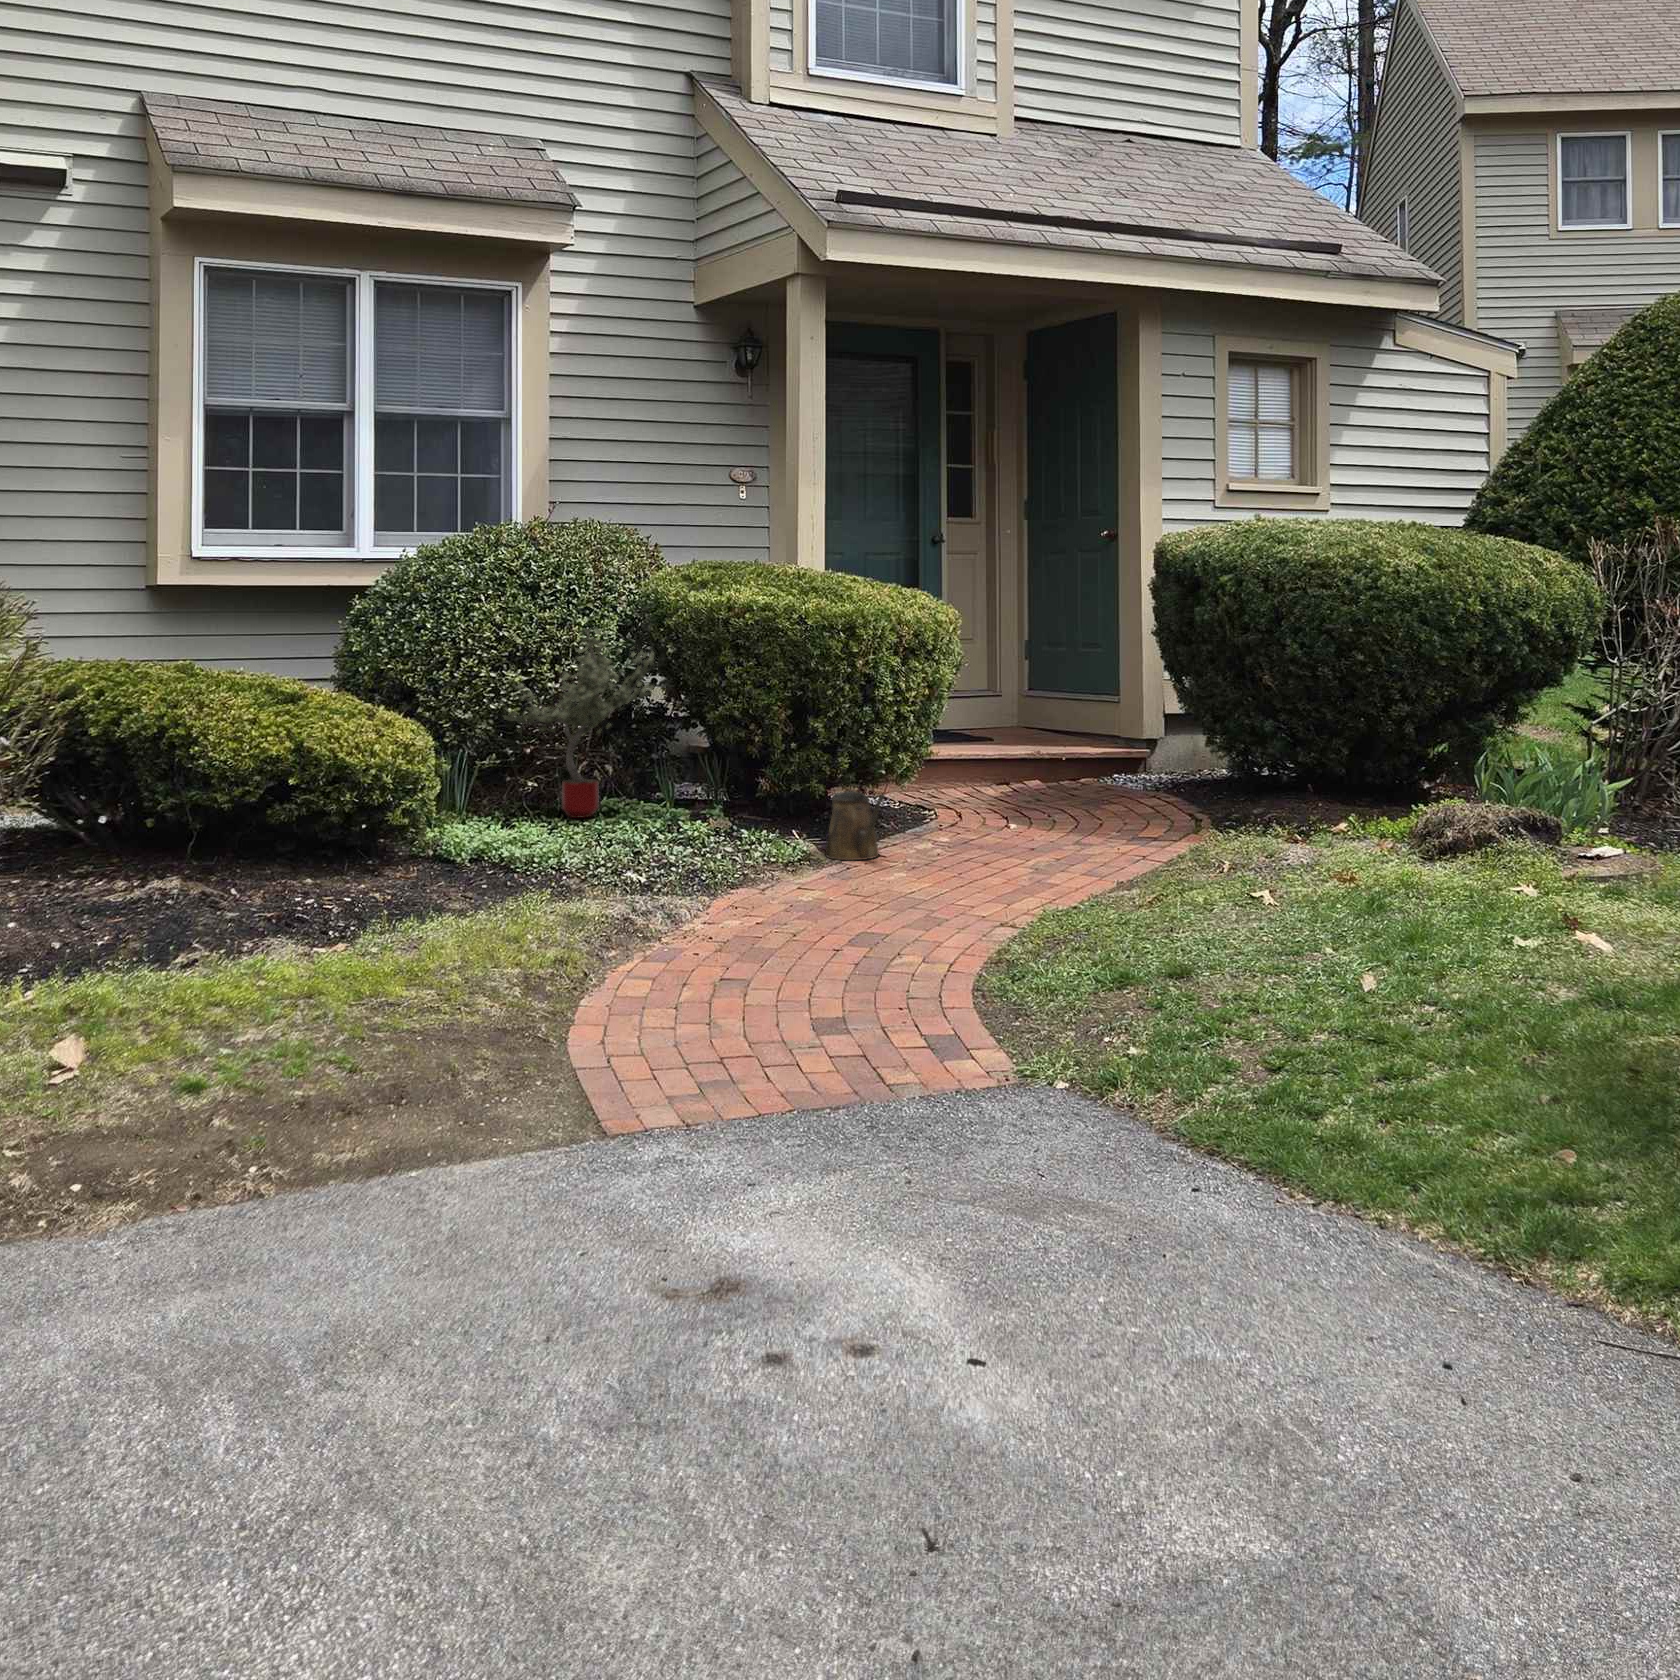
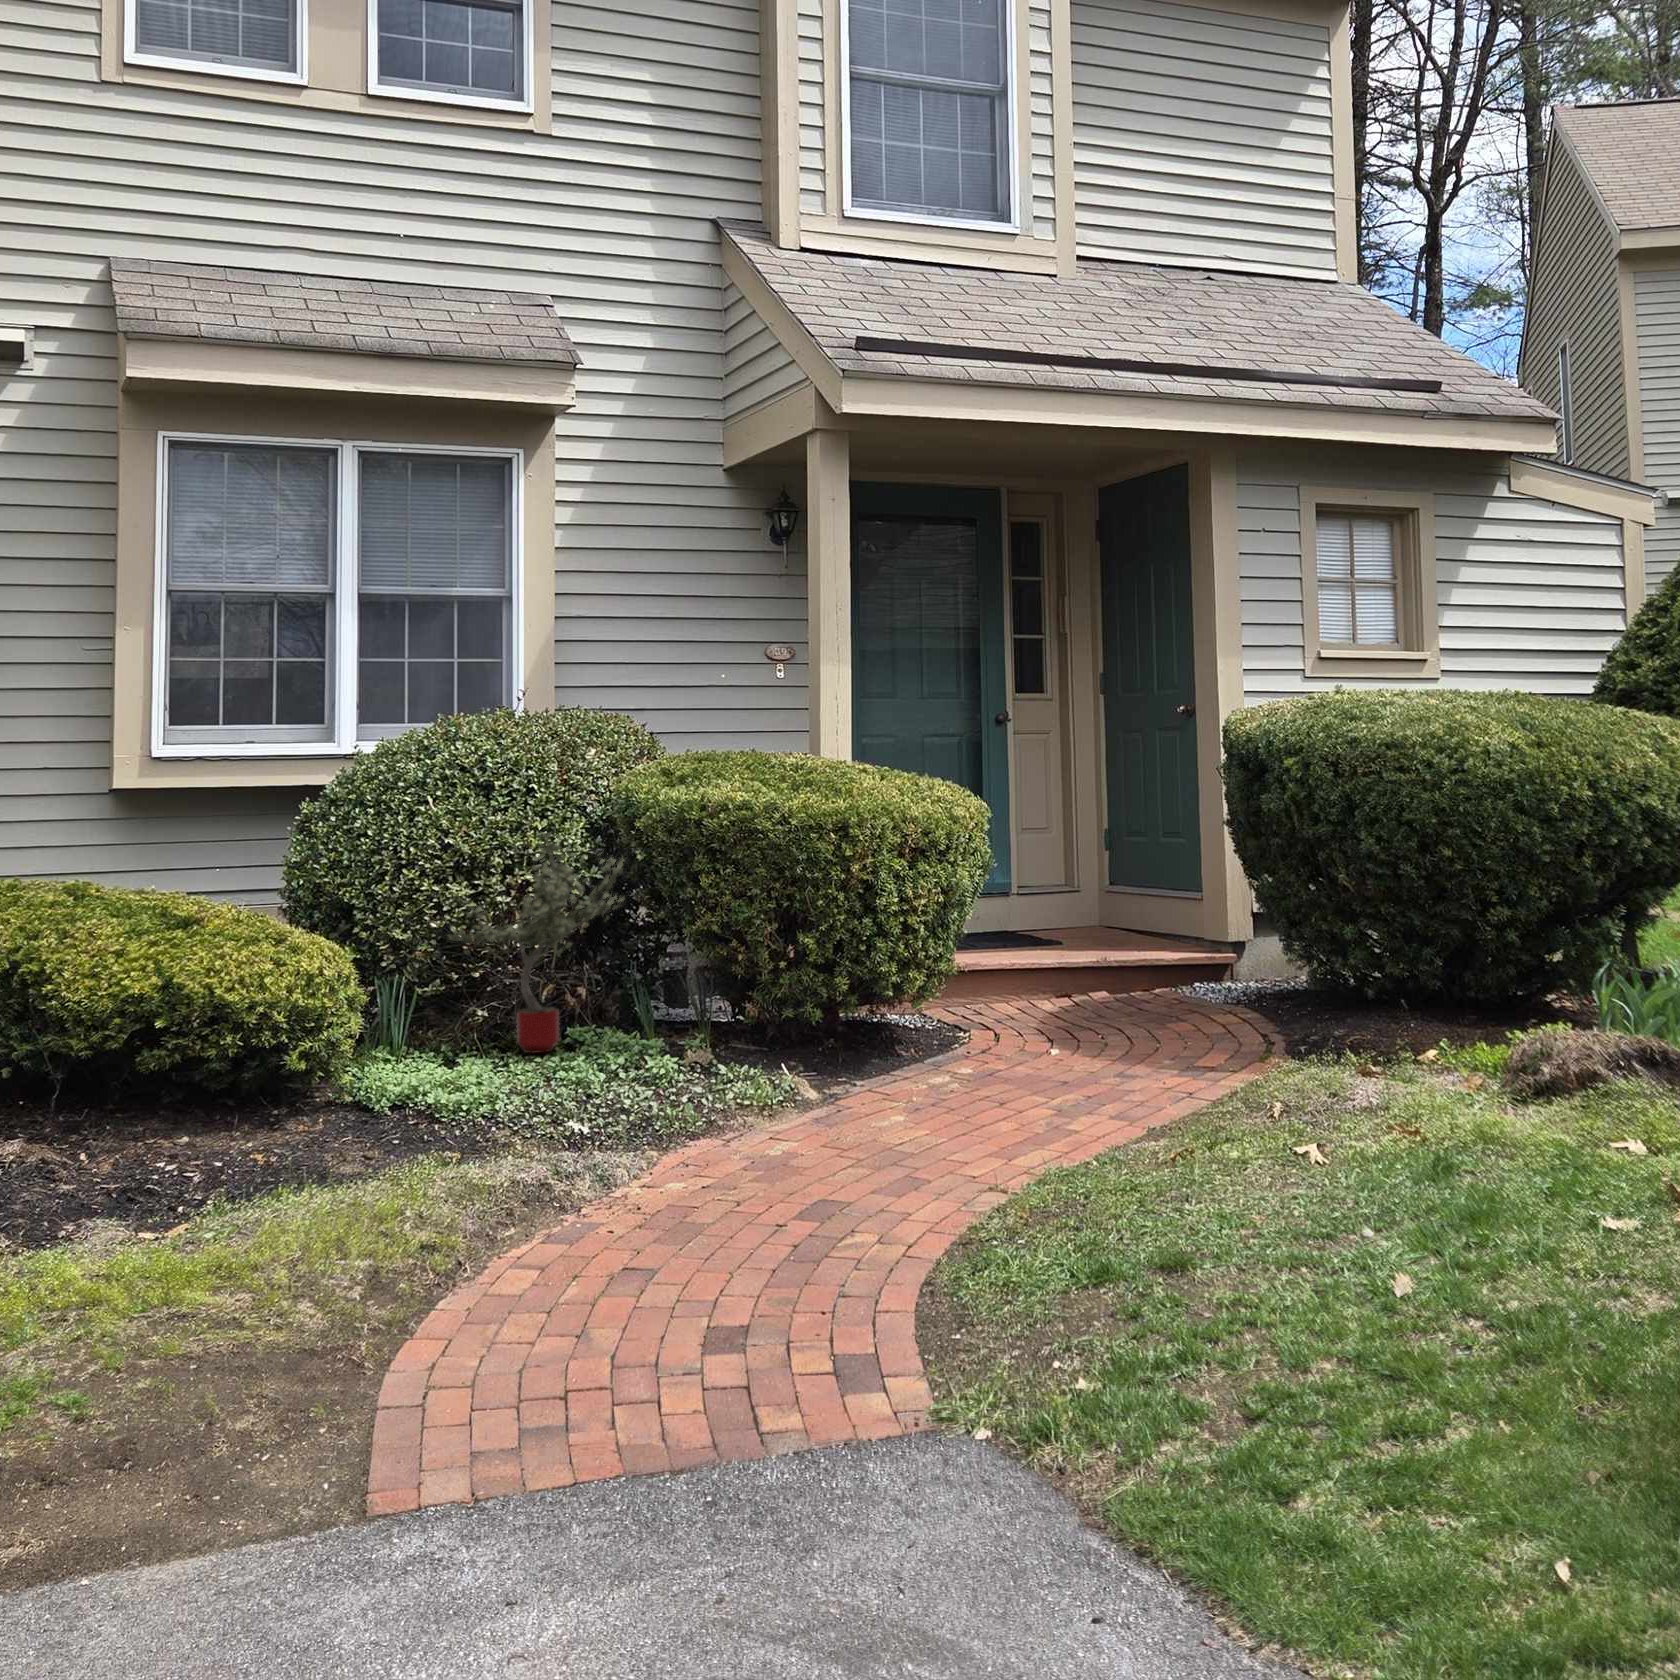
watering can: present [825,791,885,860] -> none [813,1020,878,1104]

